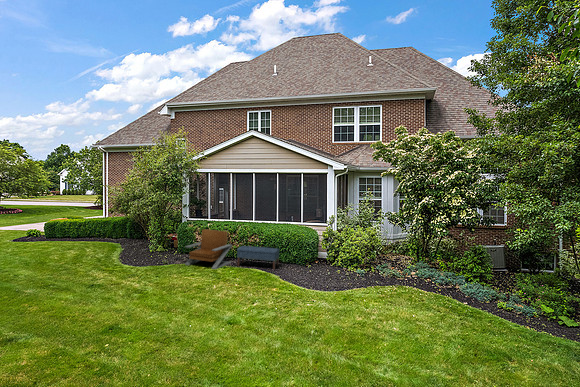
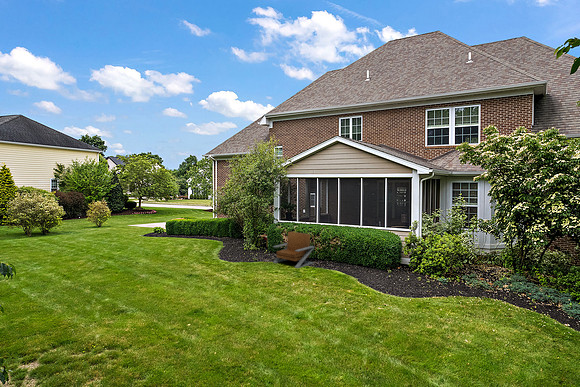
bench: present [237,246,280,270] -> none [318,248,359,272]

